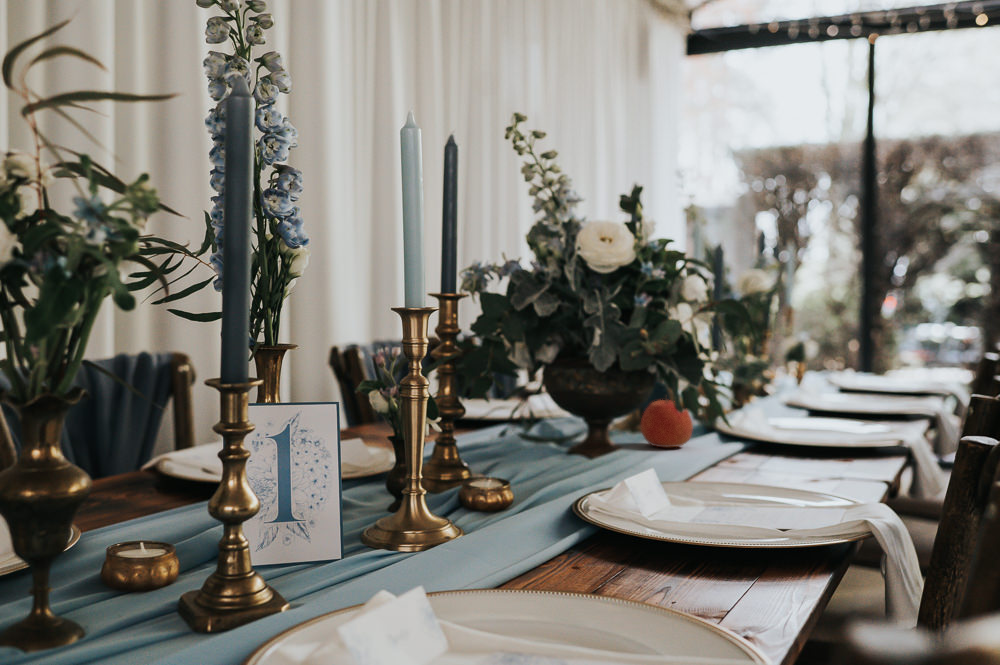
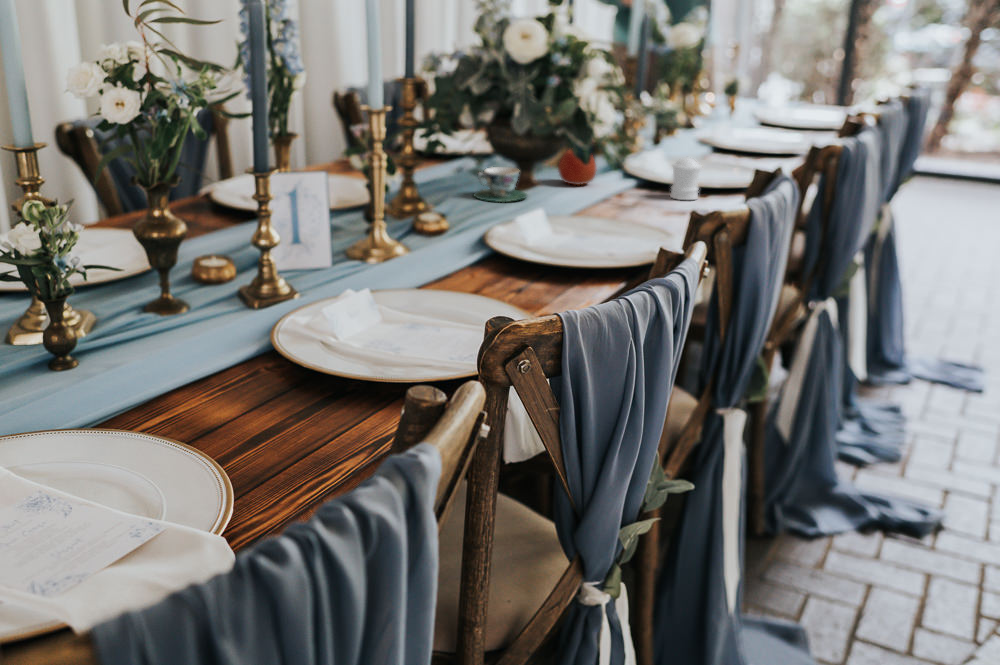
salt shaker: none [801,403,843,461] -> present [670,157,701,200]
teacup: none [534,421,611,467] -> present [474,167,527,202]

